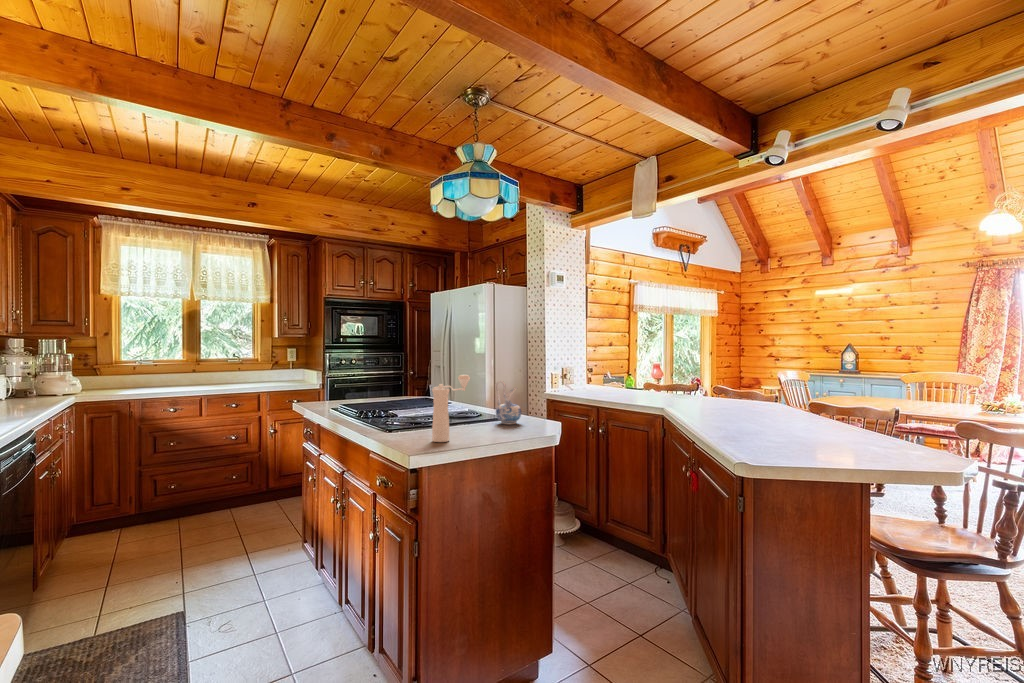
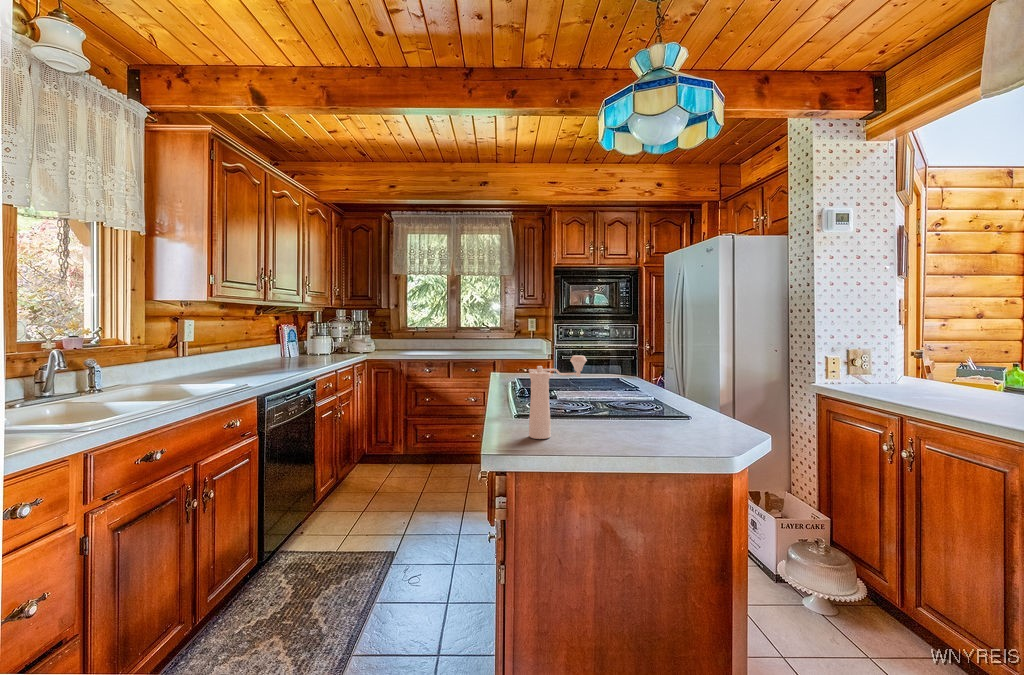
ceramic pitcher: present [496,381,521,424] -> none [647,364,683,425]

